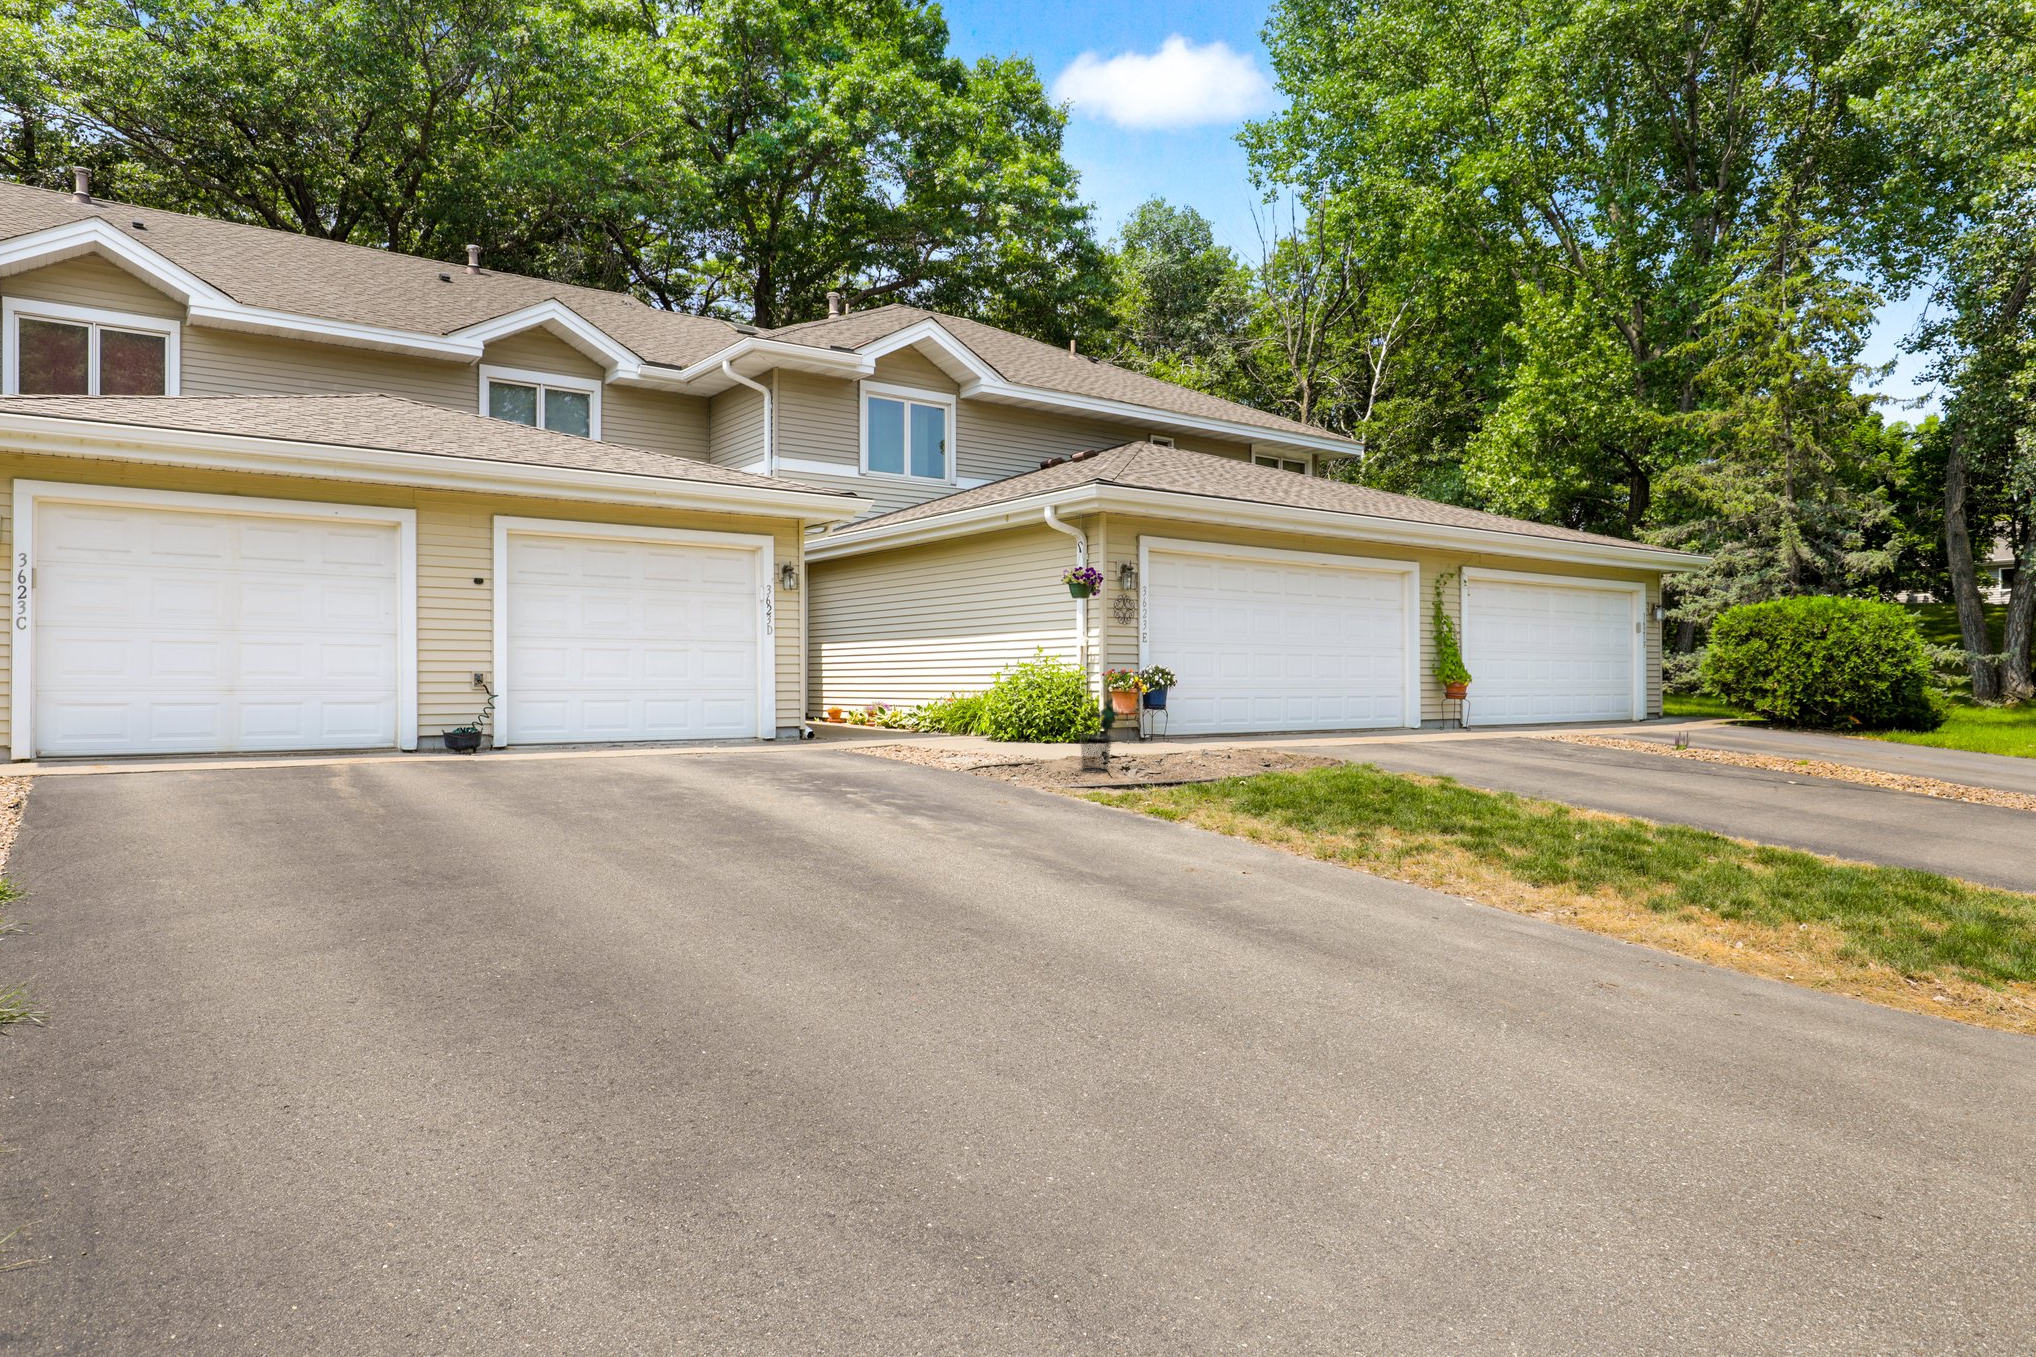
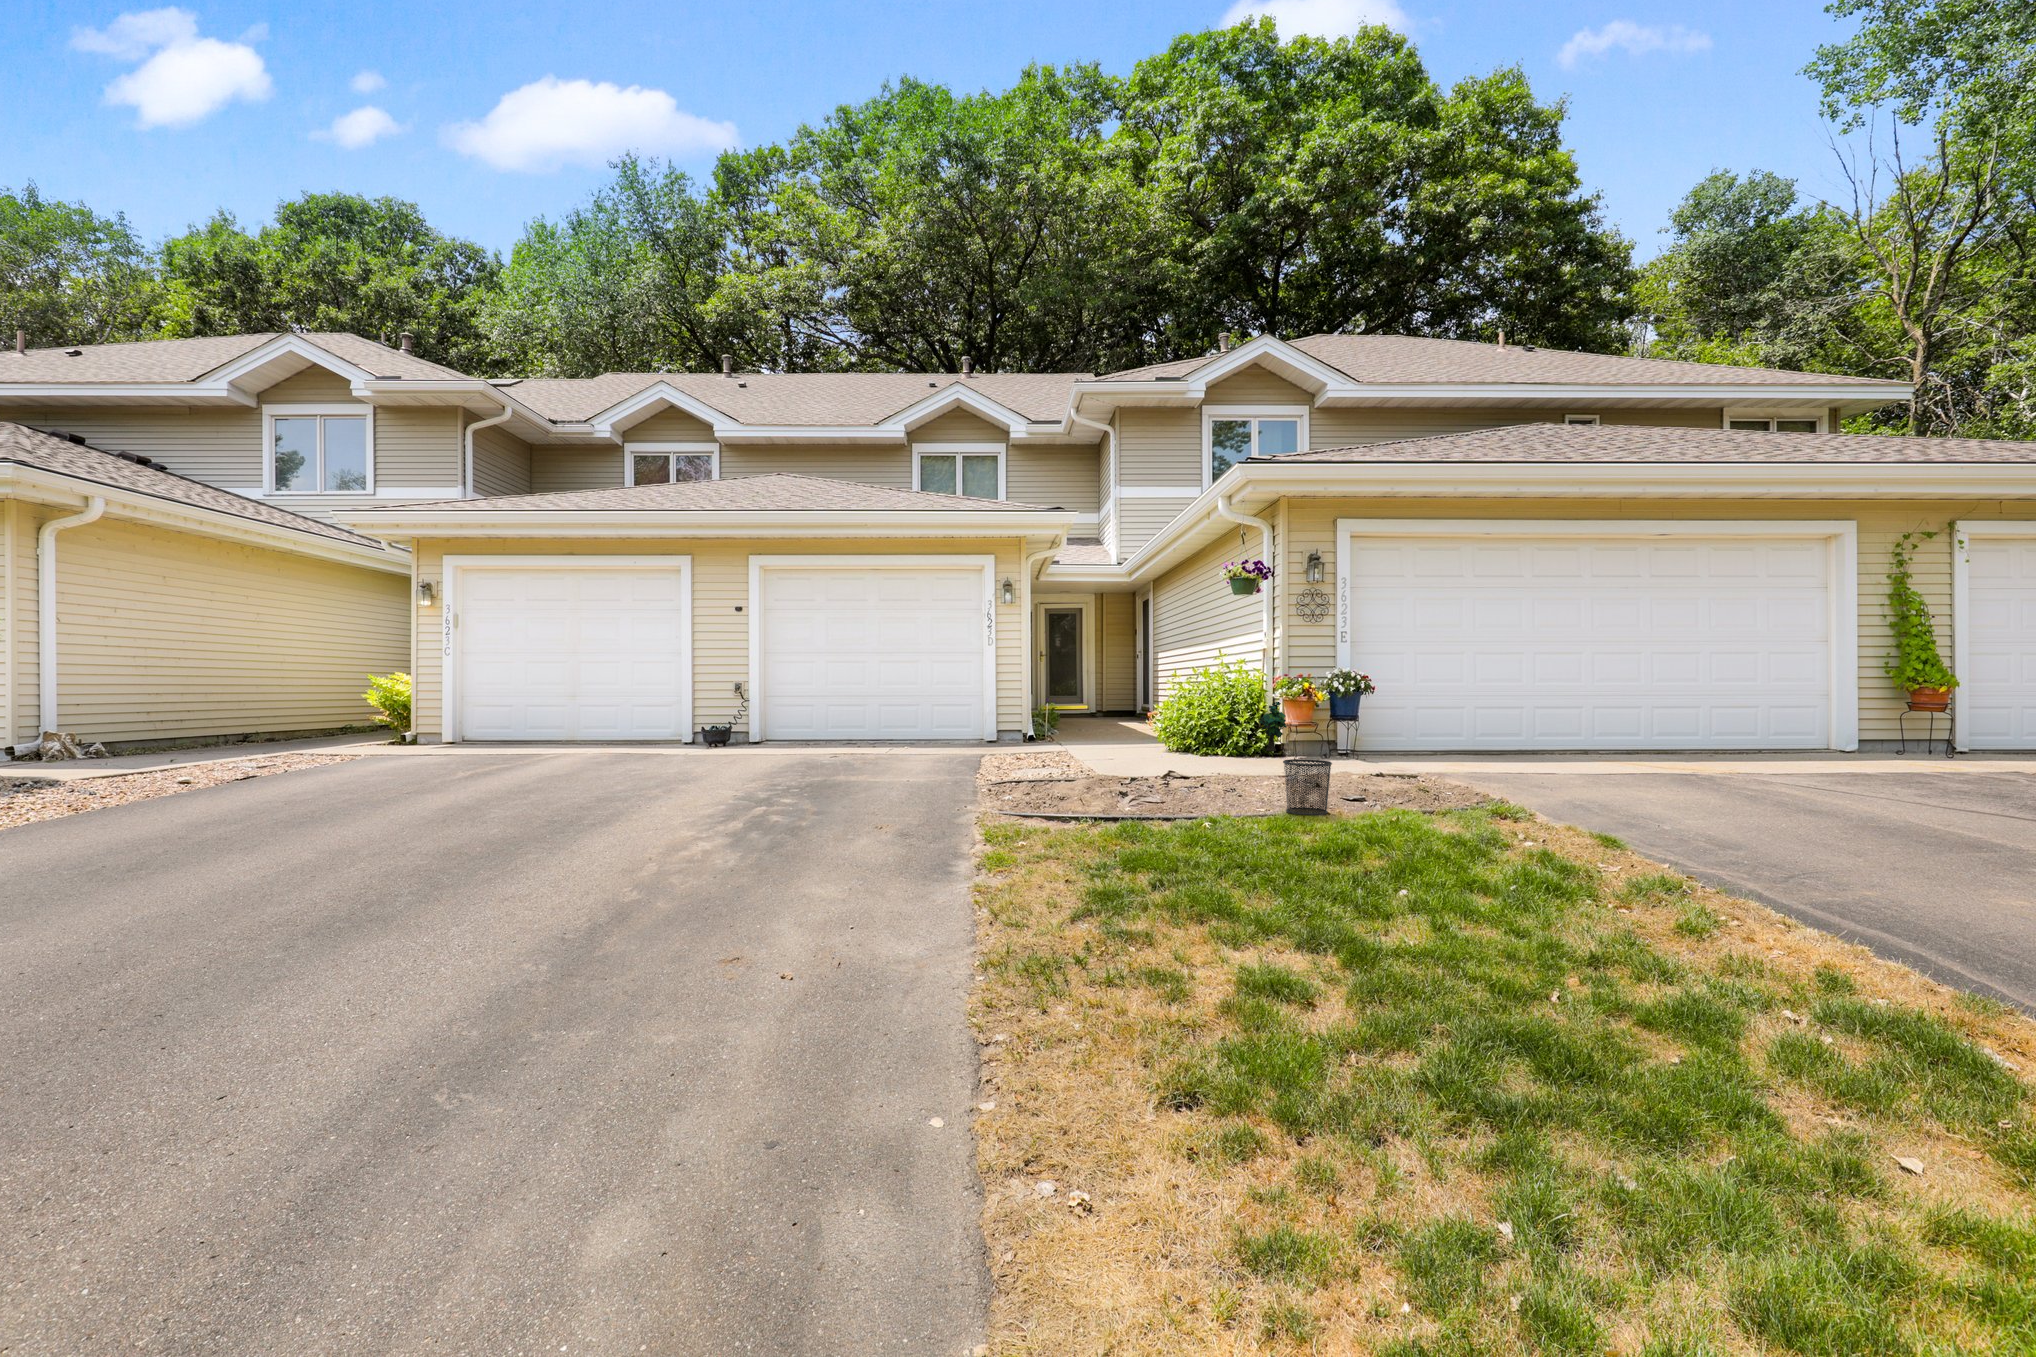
waste bin: present [1081,734,1112,772] -> present [1283,759,1332,815]

